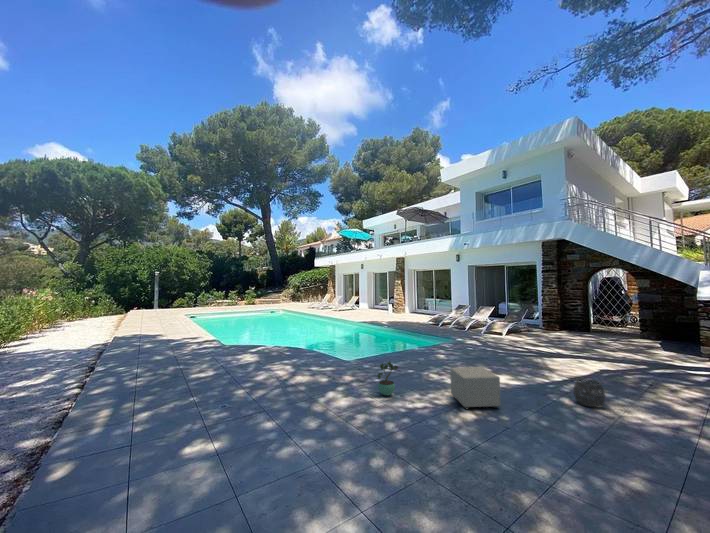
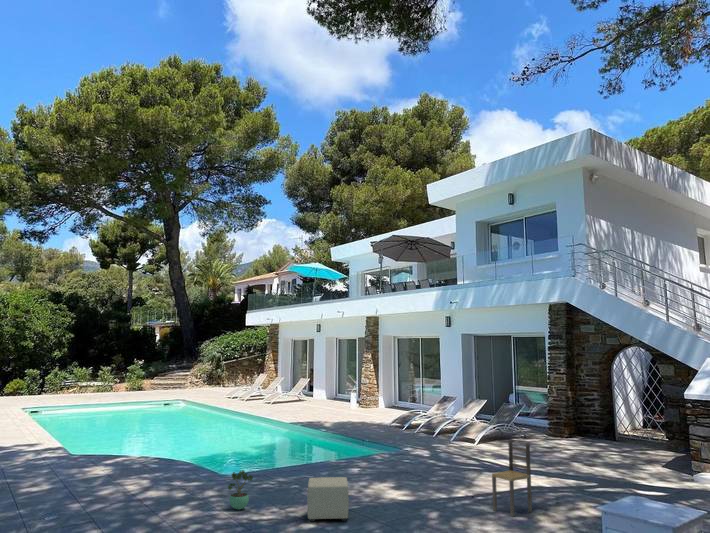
chair: none [612,333,650,402] -> present [492,440,532,517]
woven basket: present [573,379,605,408] -> none [436,490,465,521]

